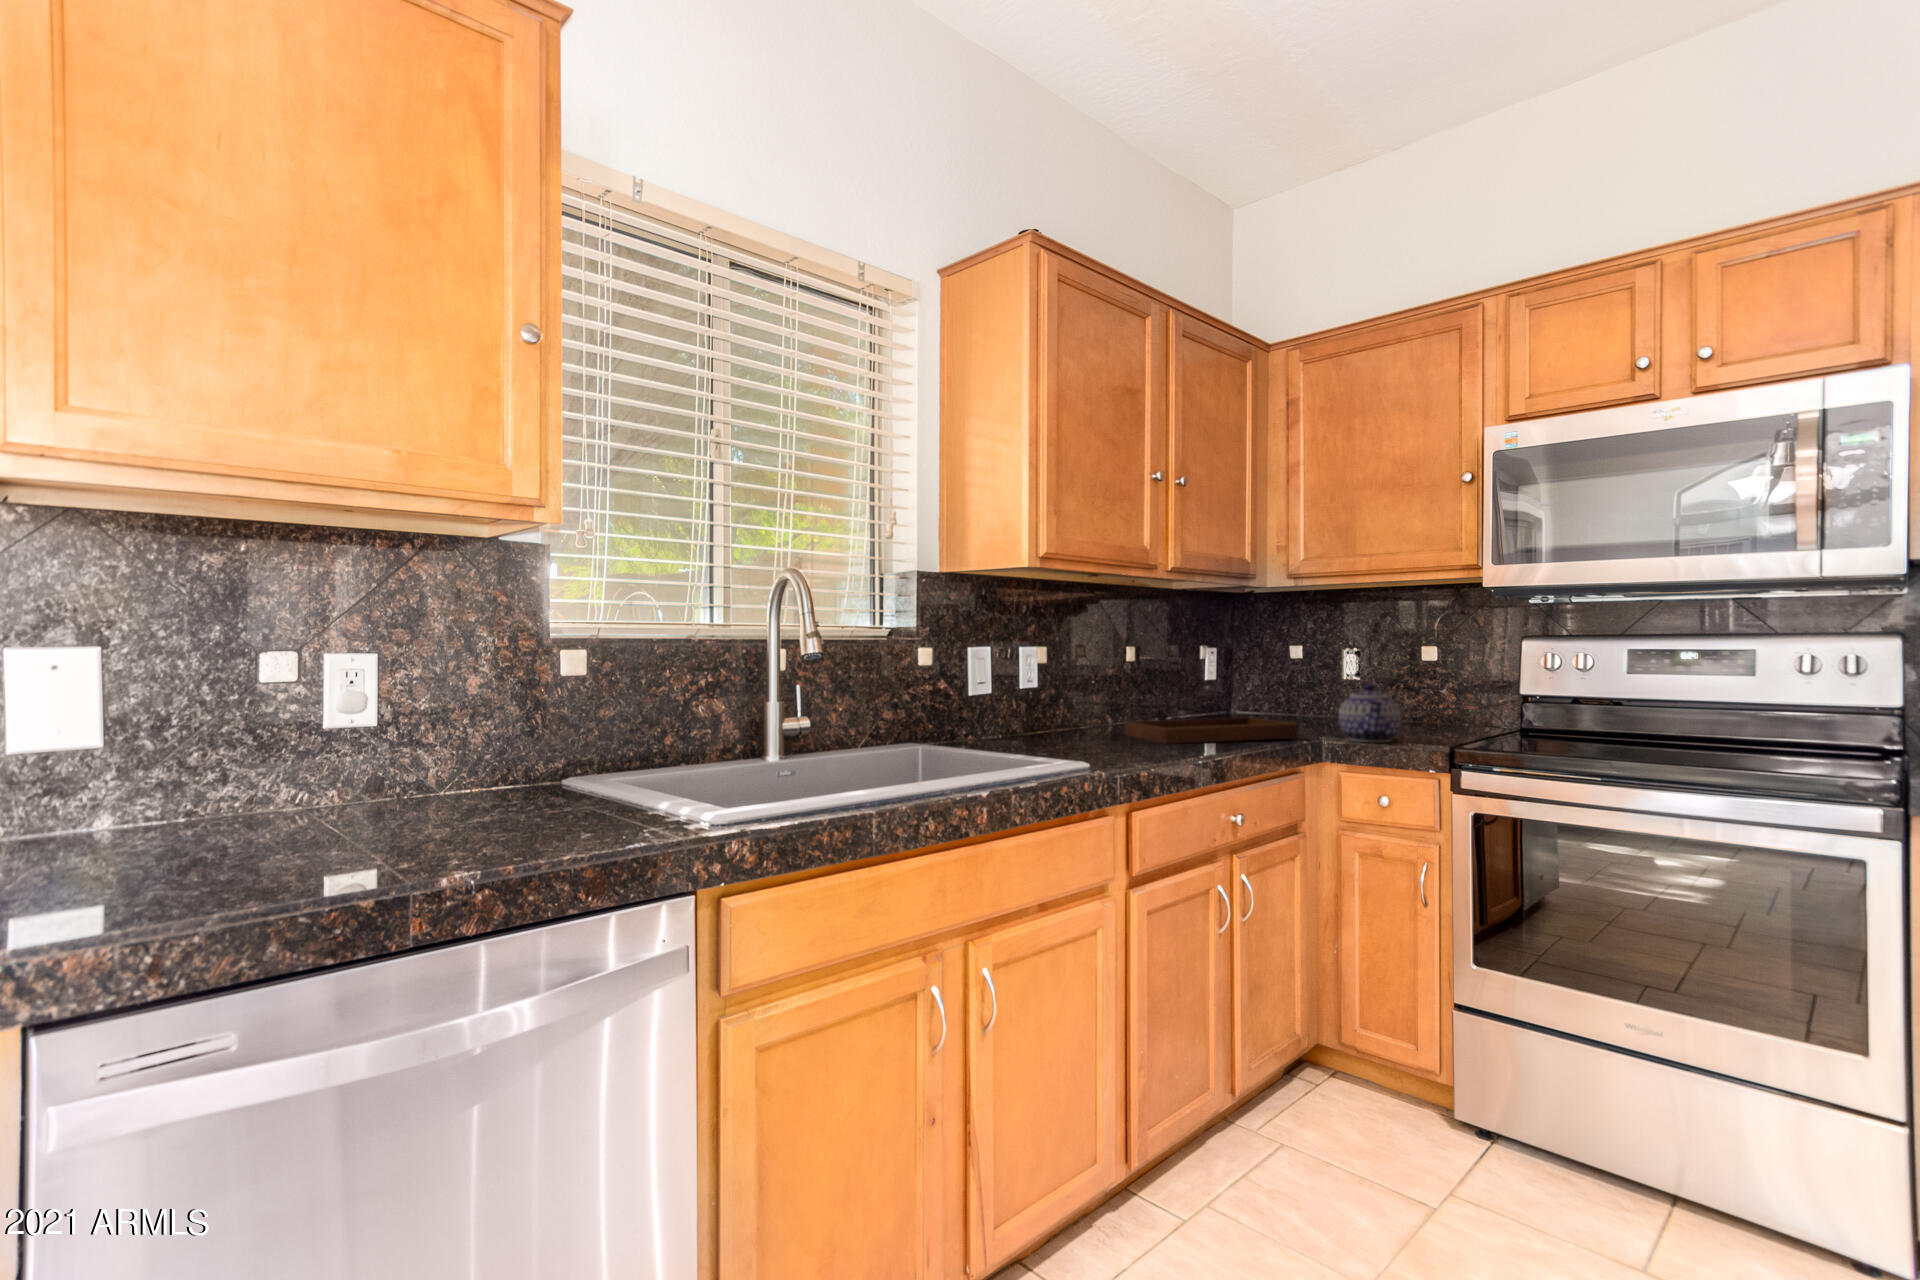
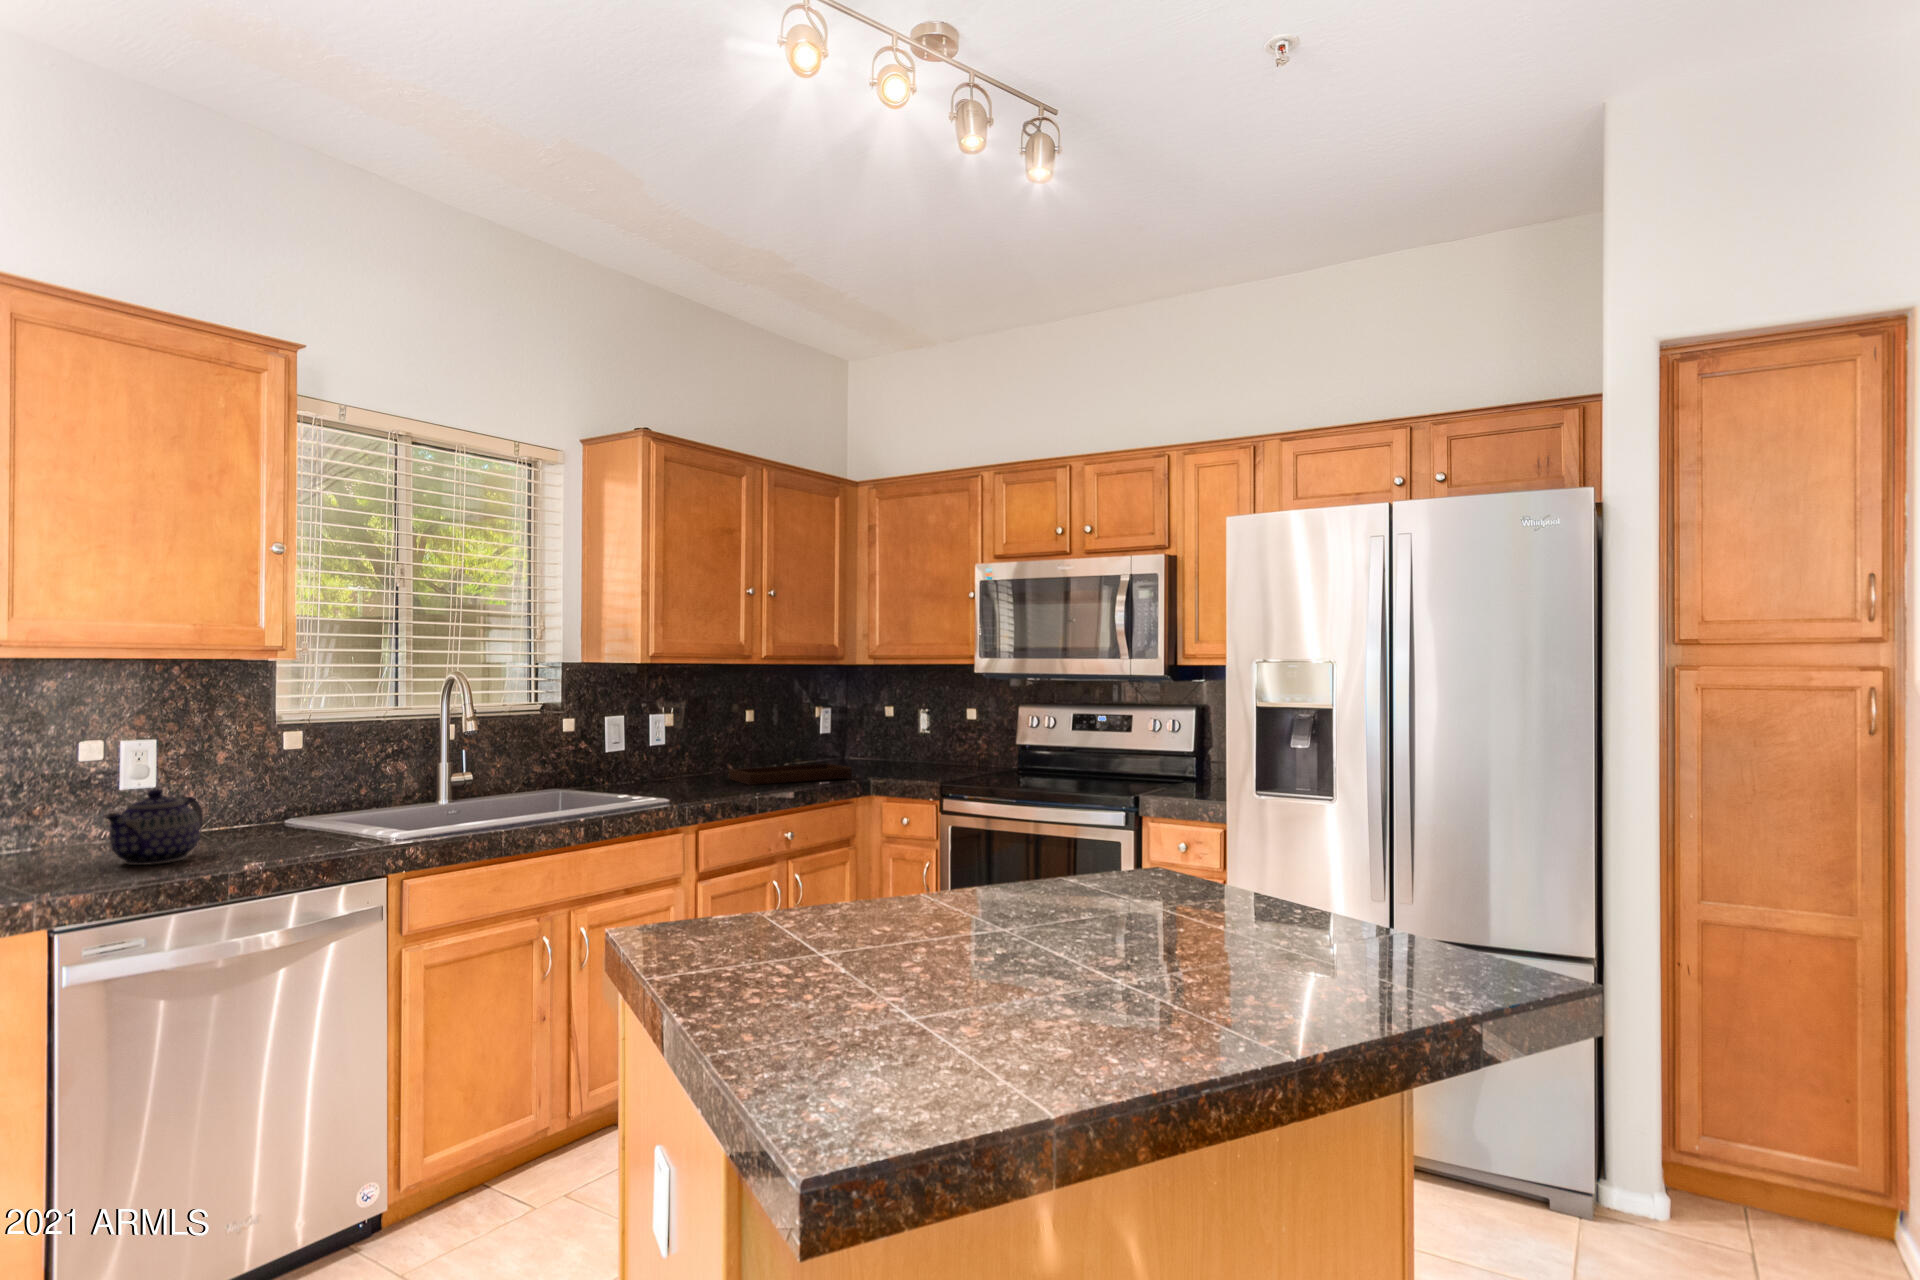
teapot: present [1339,684,1401,742] -> present [105,789,203,865]

